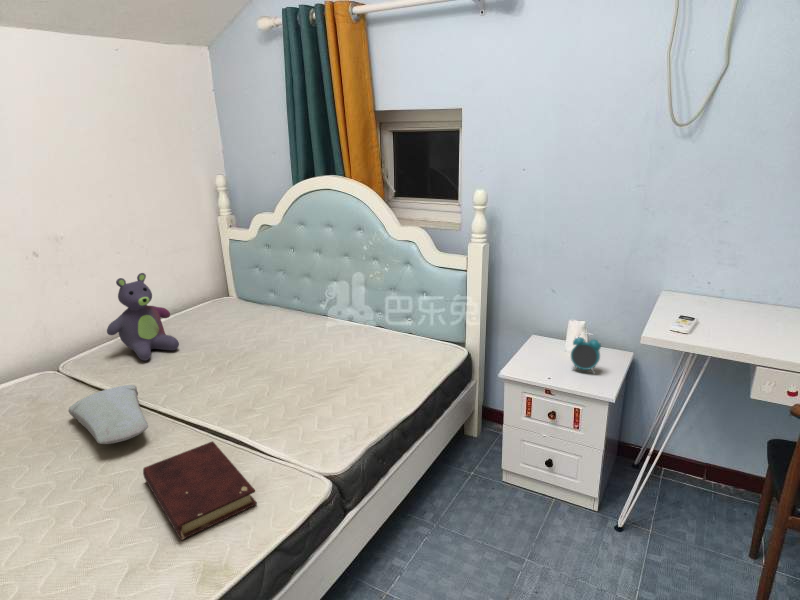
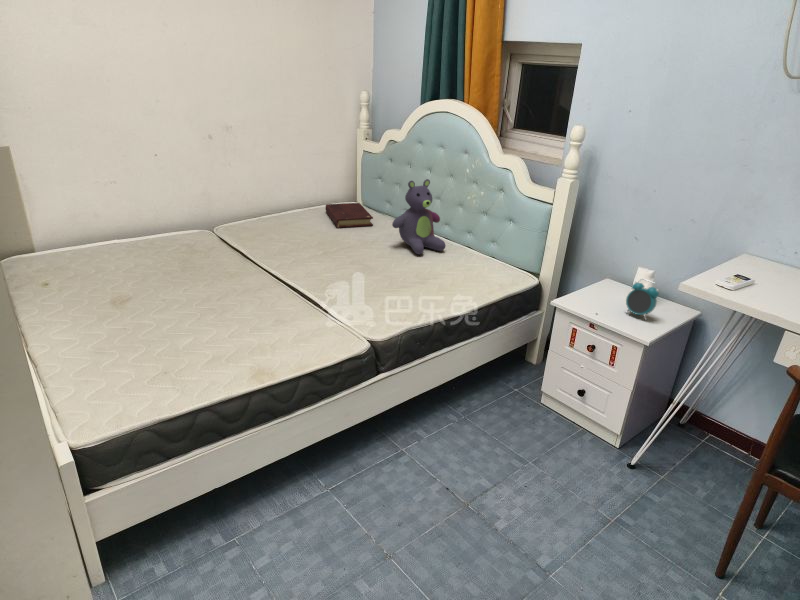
stuffed bear: present [107,273,179,361] -> present [392,179,445,254]
pillow: present [68,385,148,444] -> none [205,245,256,281]
book: present [143,441,257,540] -> present [325,203,373,228]

